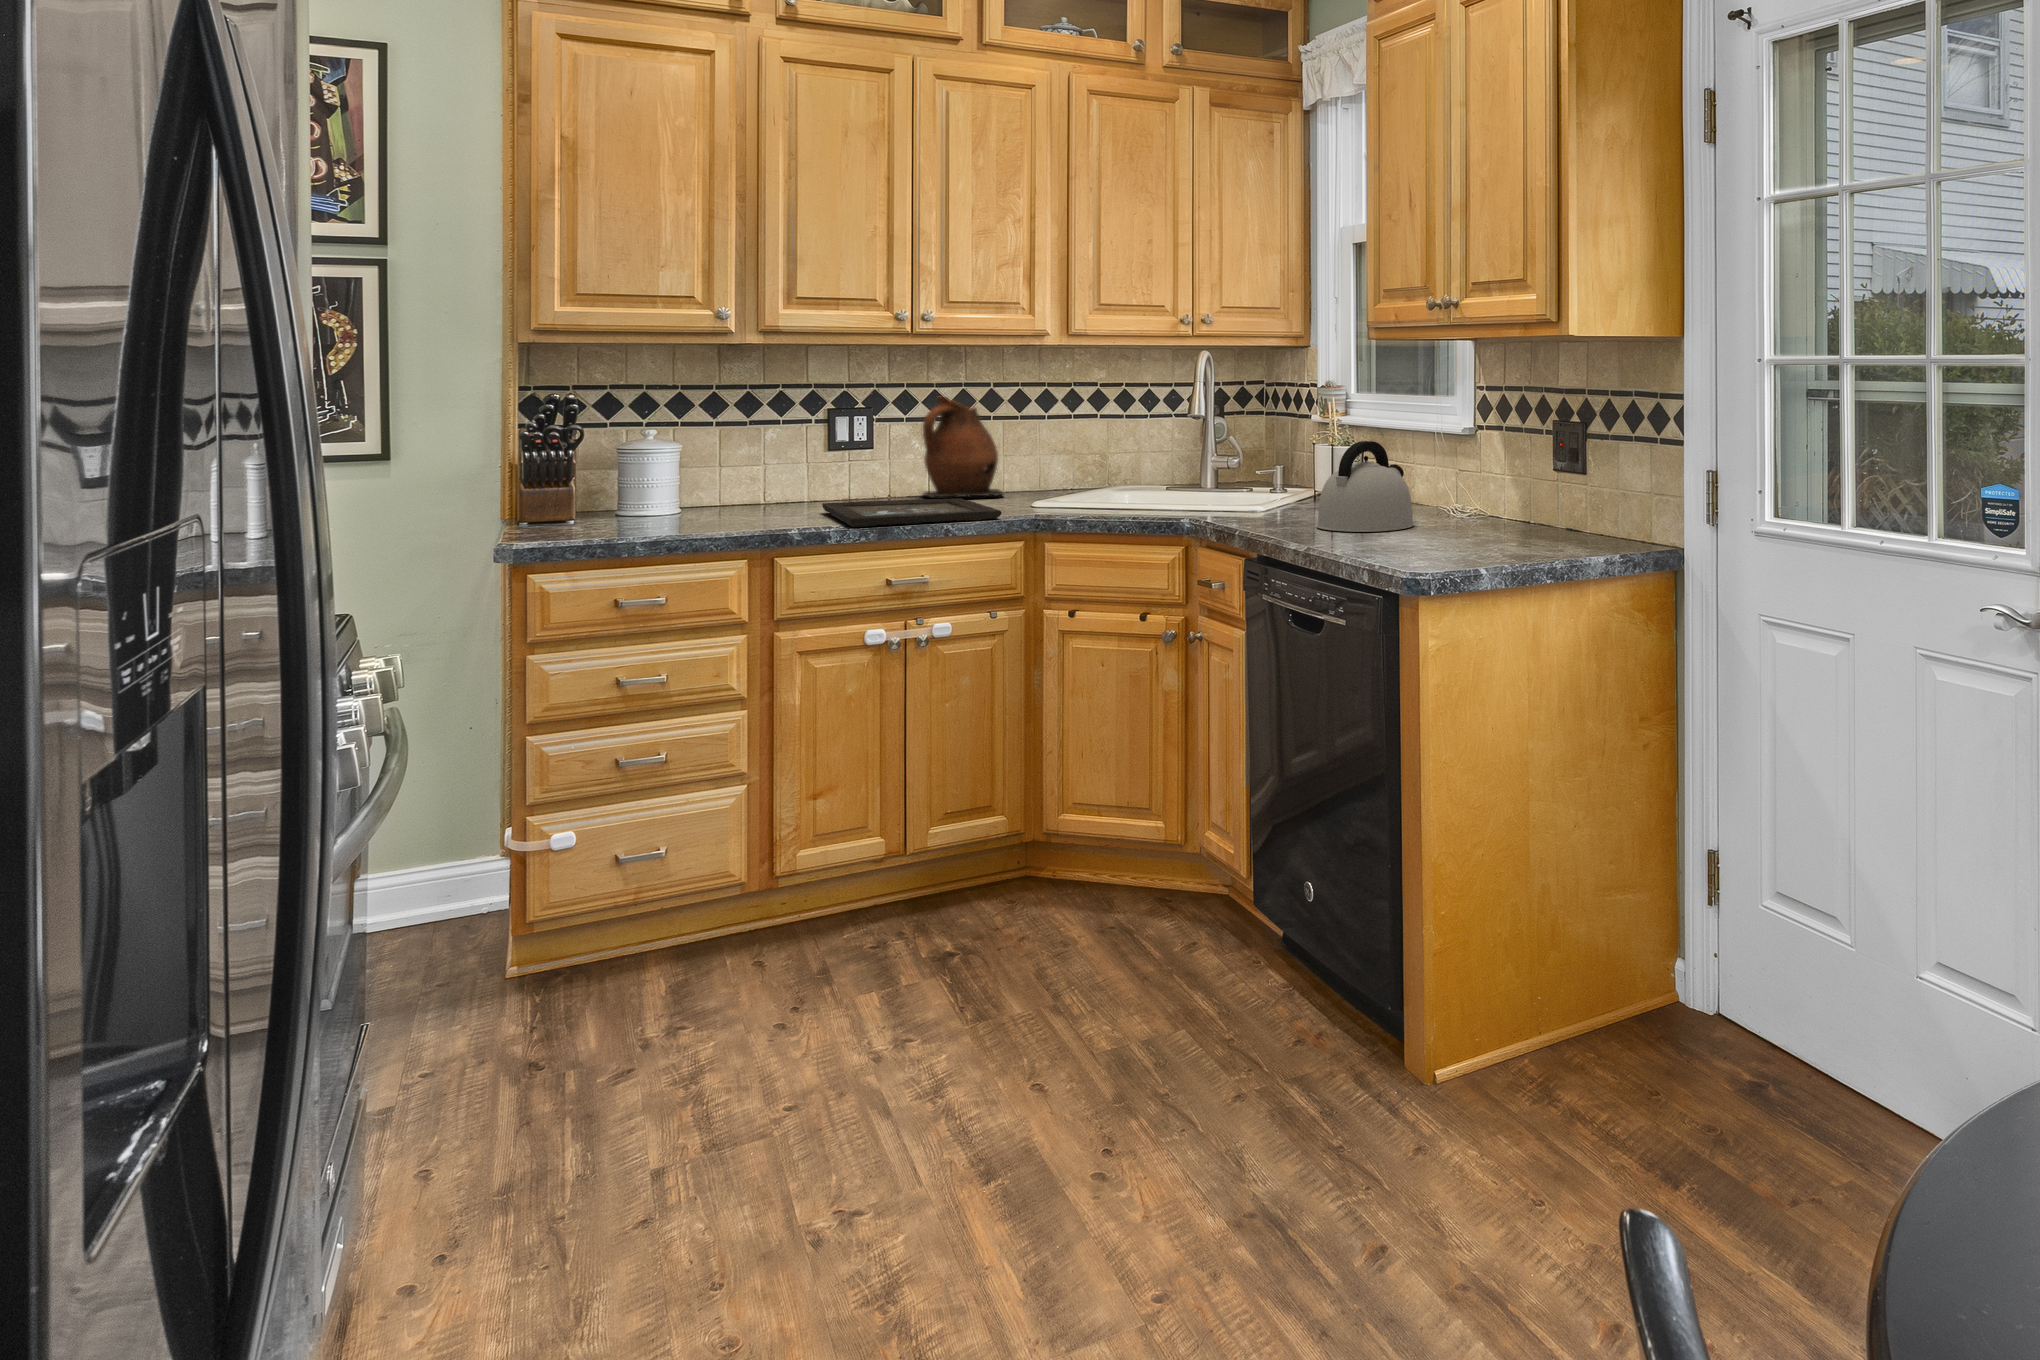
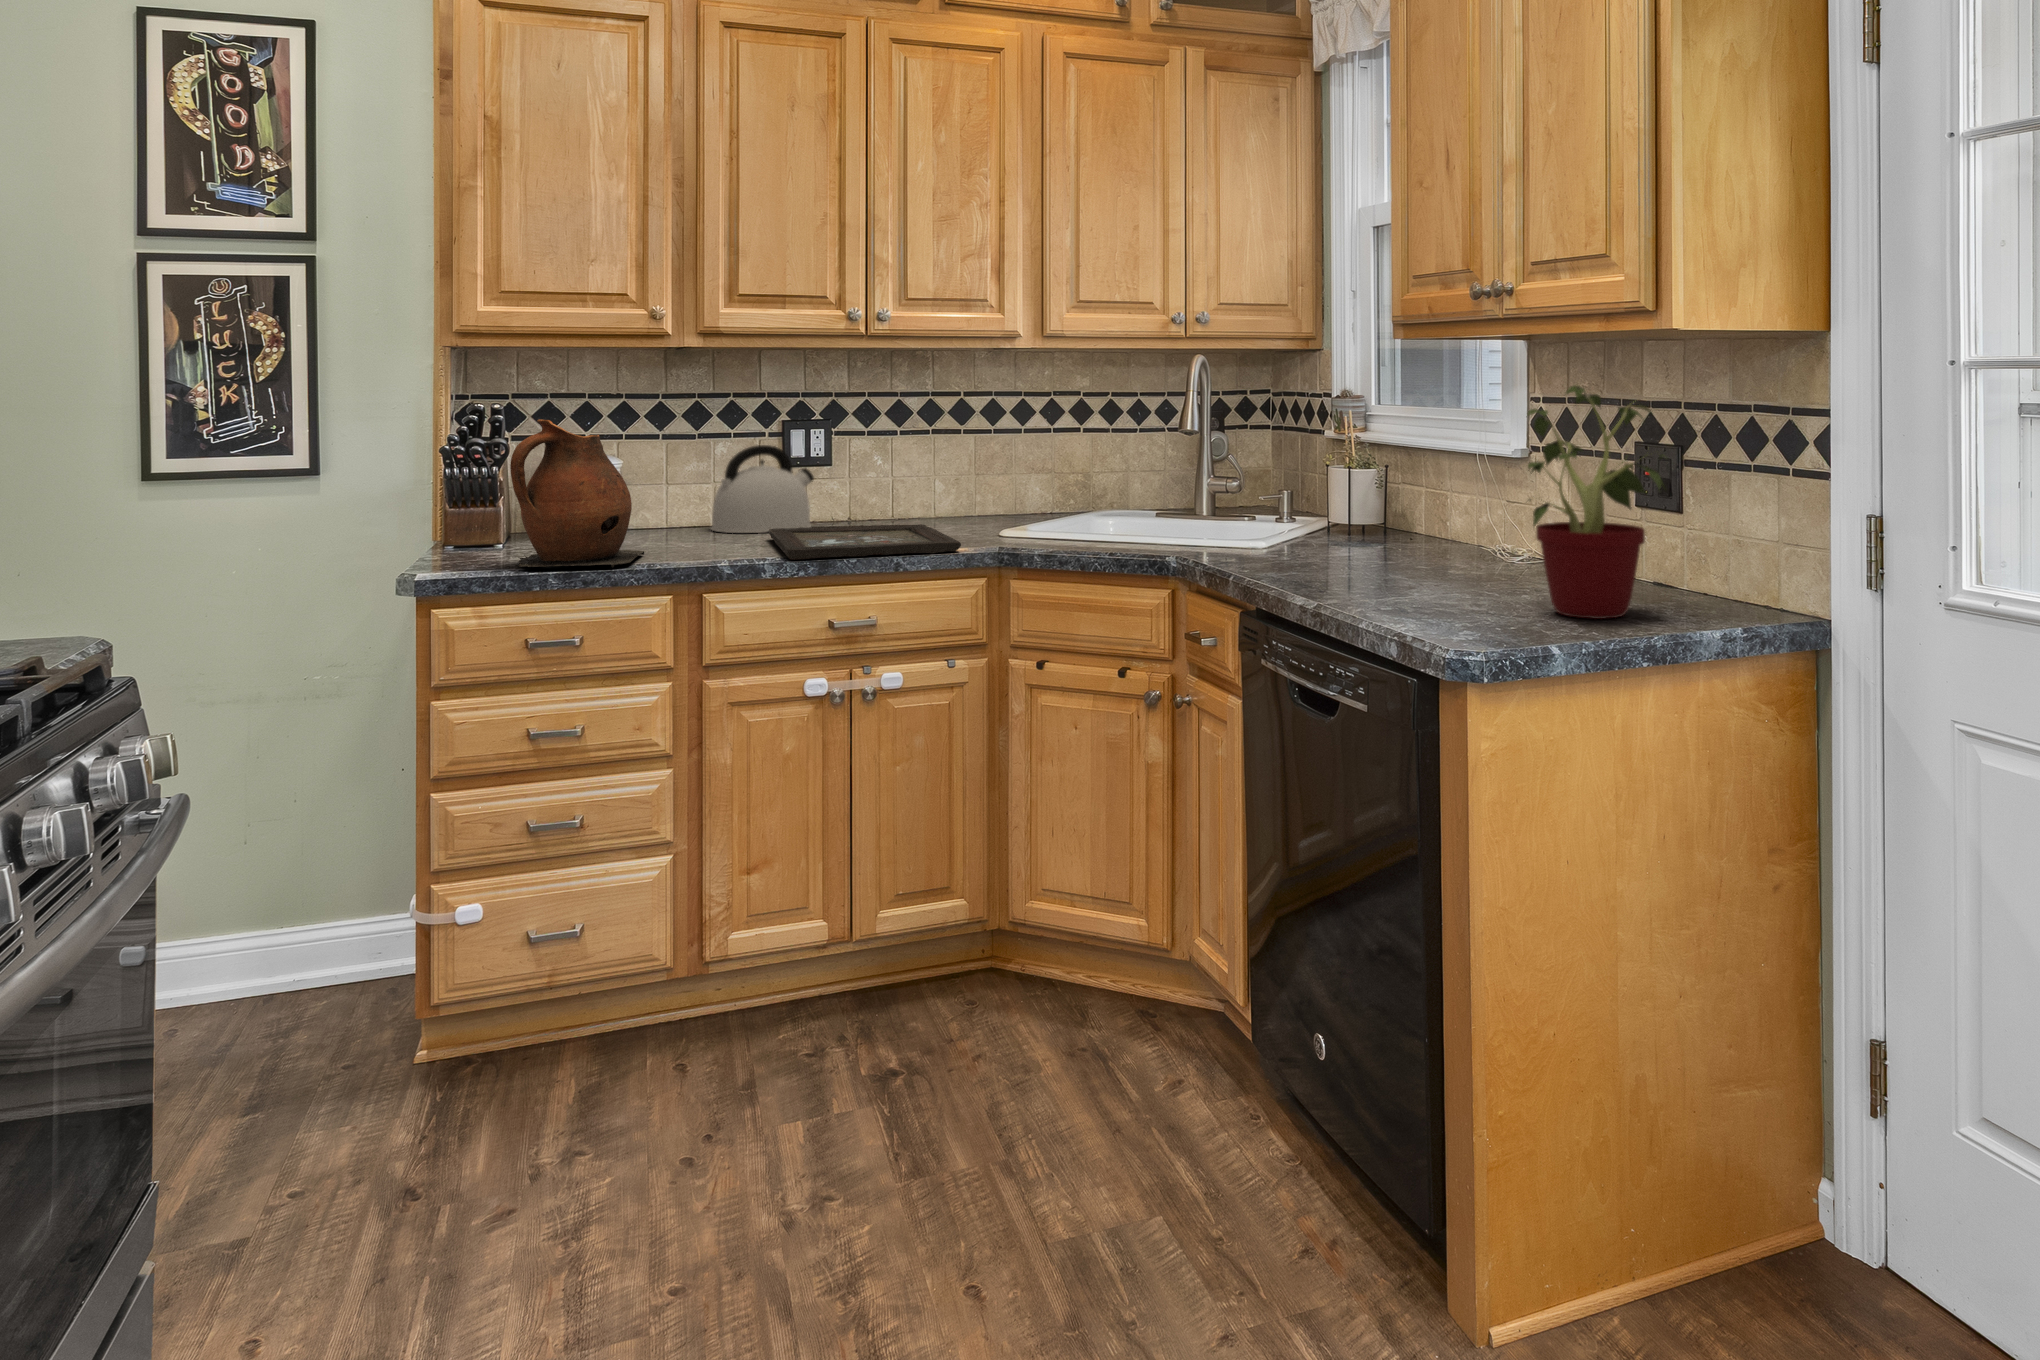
potted plant: none [1462,375,1572,552] -> present [1528,385,1665,619]
ceramic pitcher: present [923,397,1003,497] -> present [510,420,644,568]
kettle: present [1316,441,1414,532] -> present [711,445,814,533]

